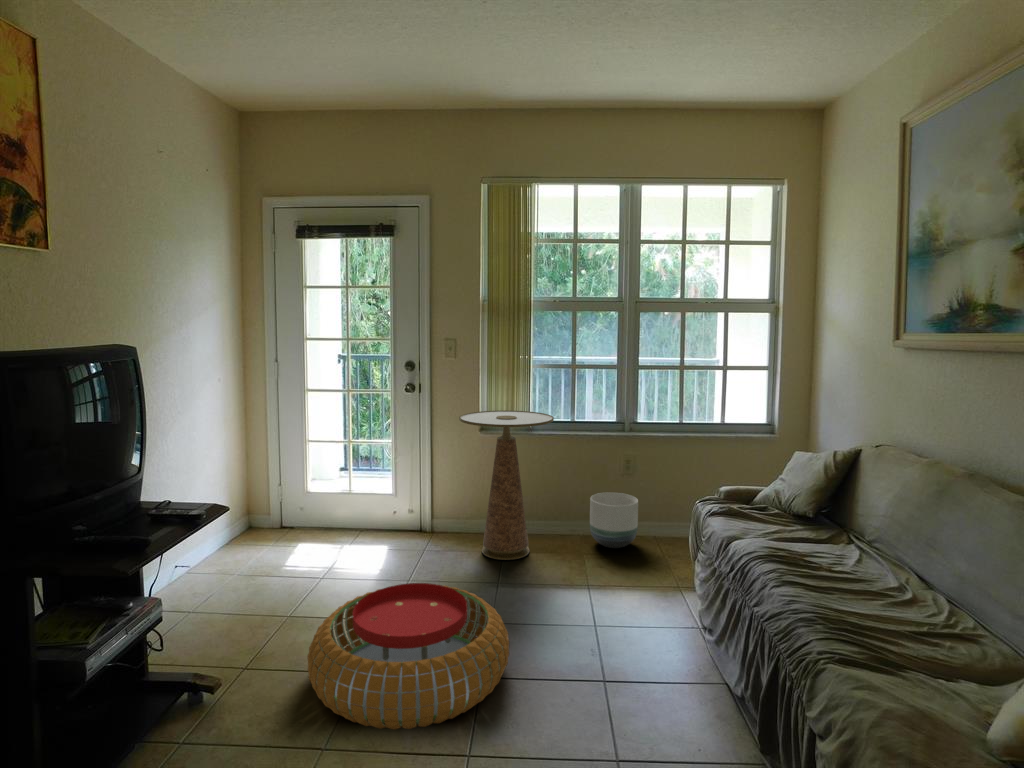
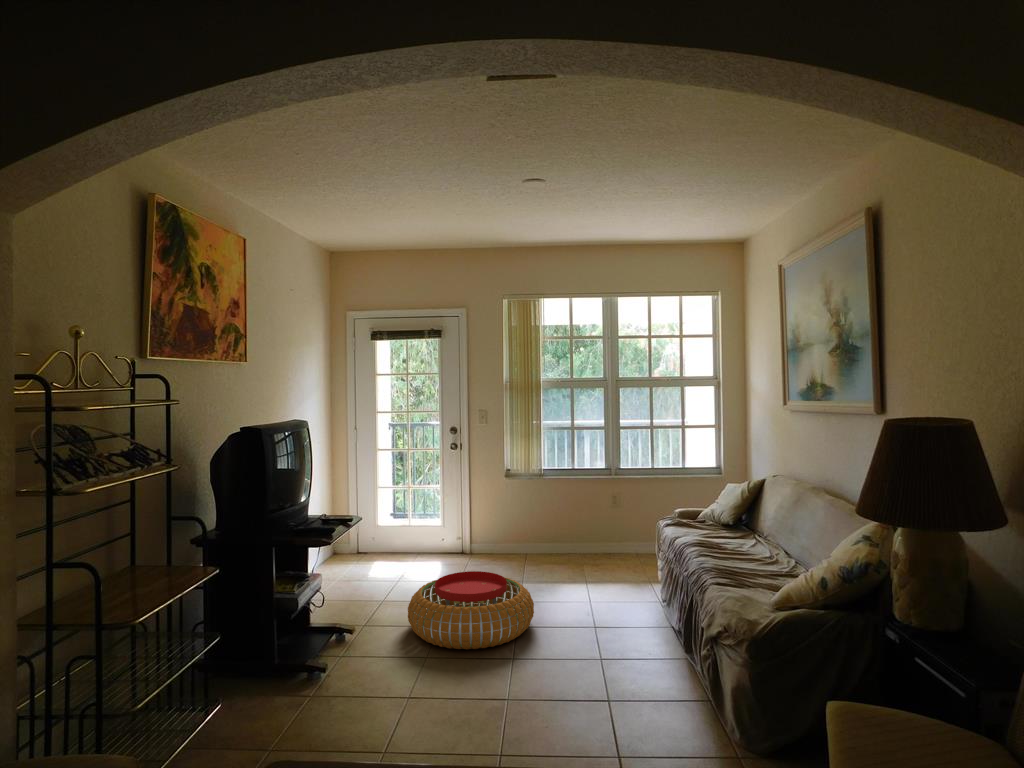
side table: present [459,410,554,560] -> none [491,461,559,570]
planter: present [590,493,638,548] -> none [588,522,624,562]

